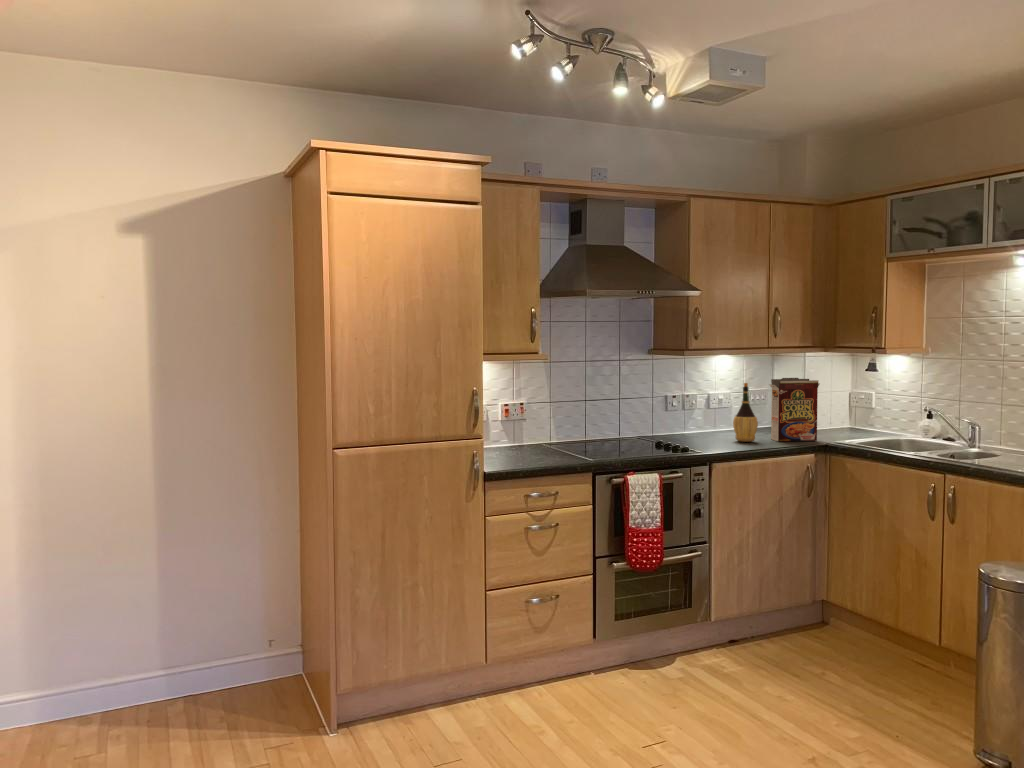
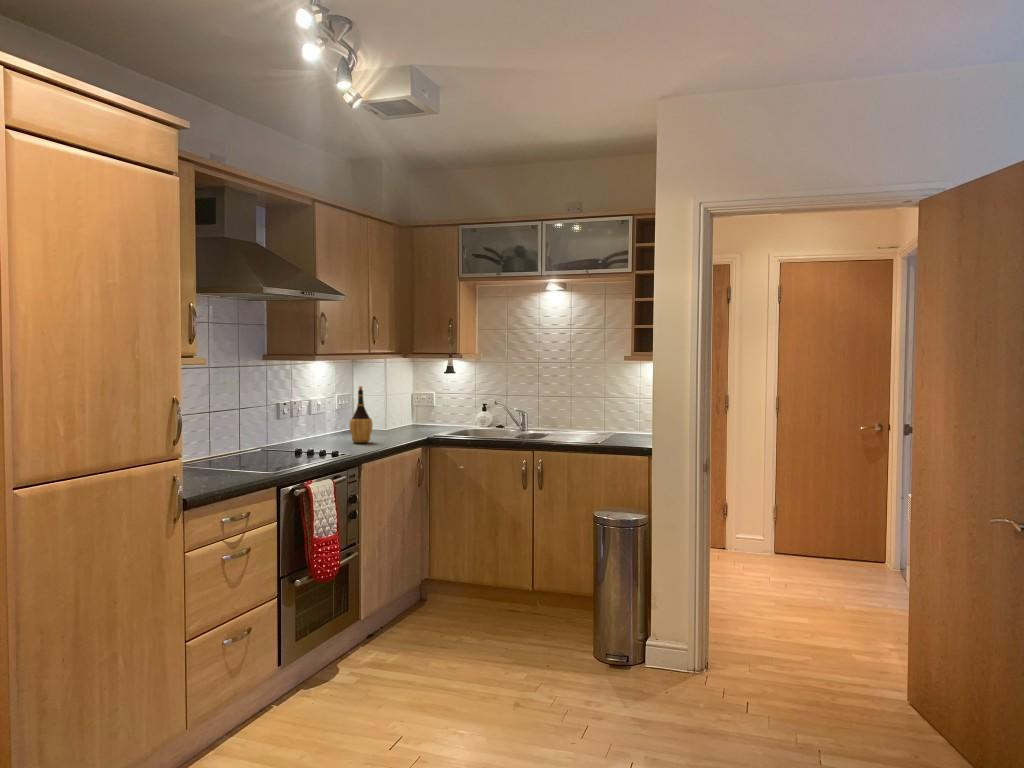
cereal box: present [769,378,819,442] -> none [374,381,414,440]

